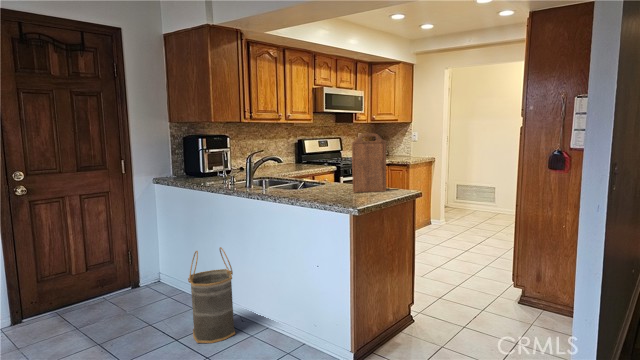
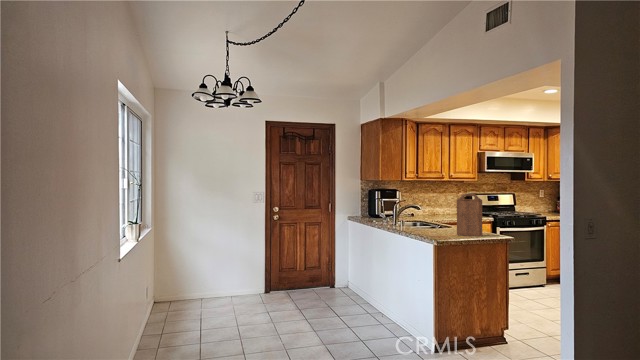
basket: present [188,247,235,343] -> none [350,262,378,324]

